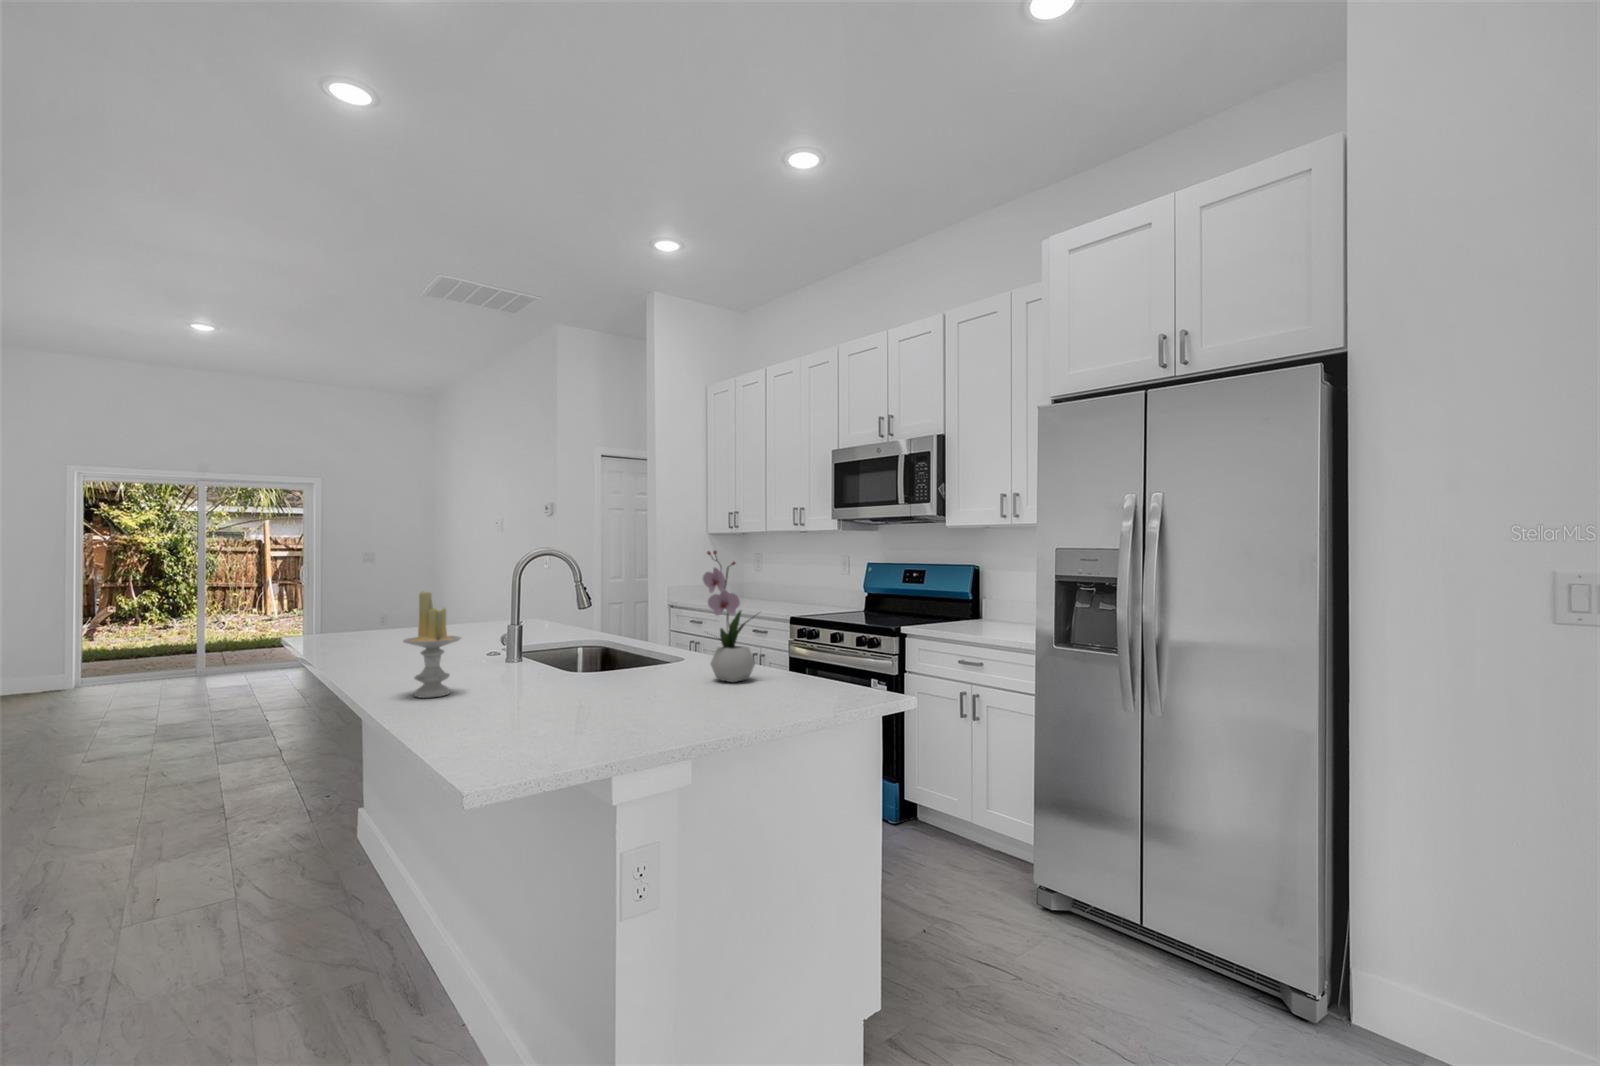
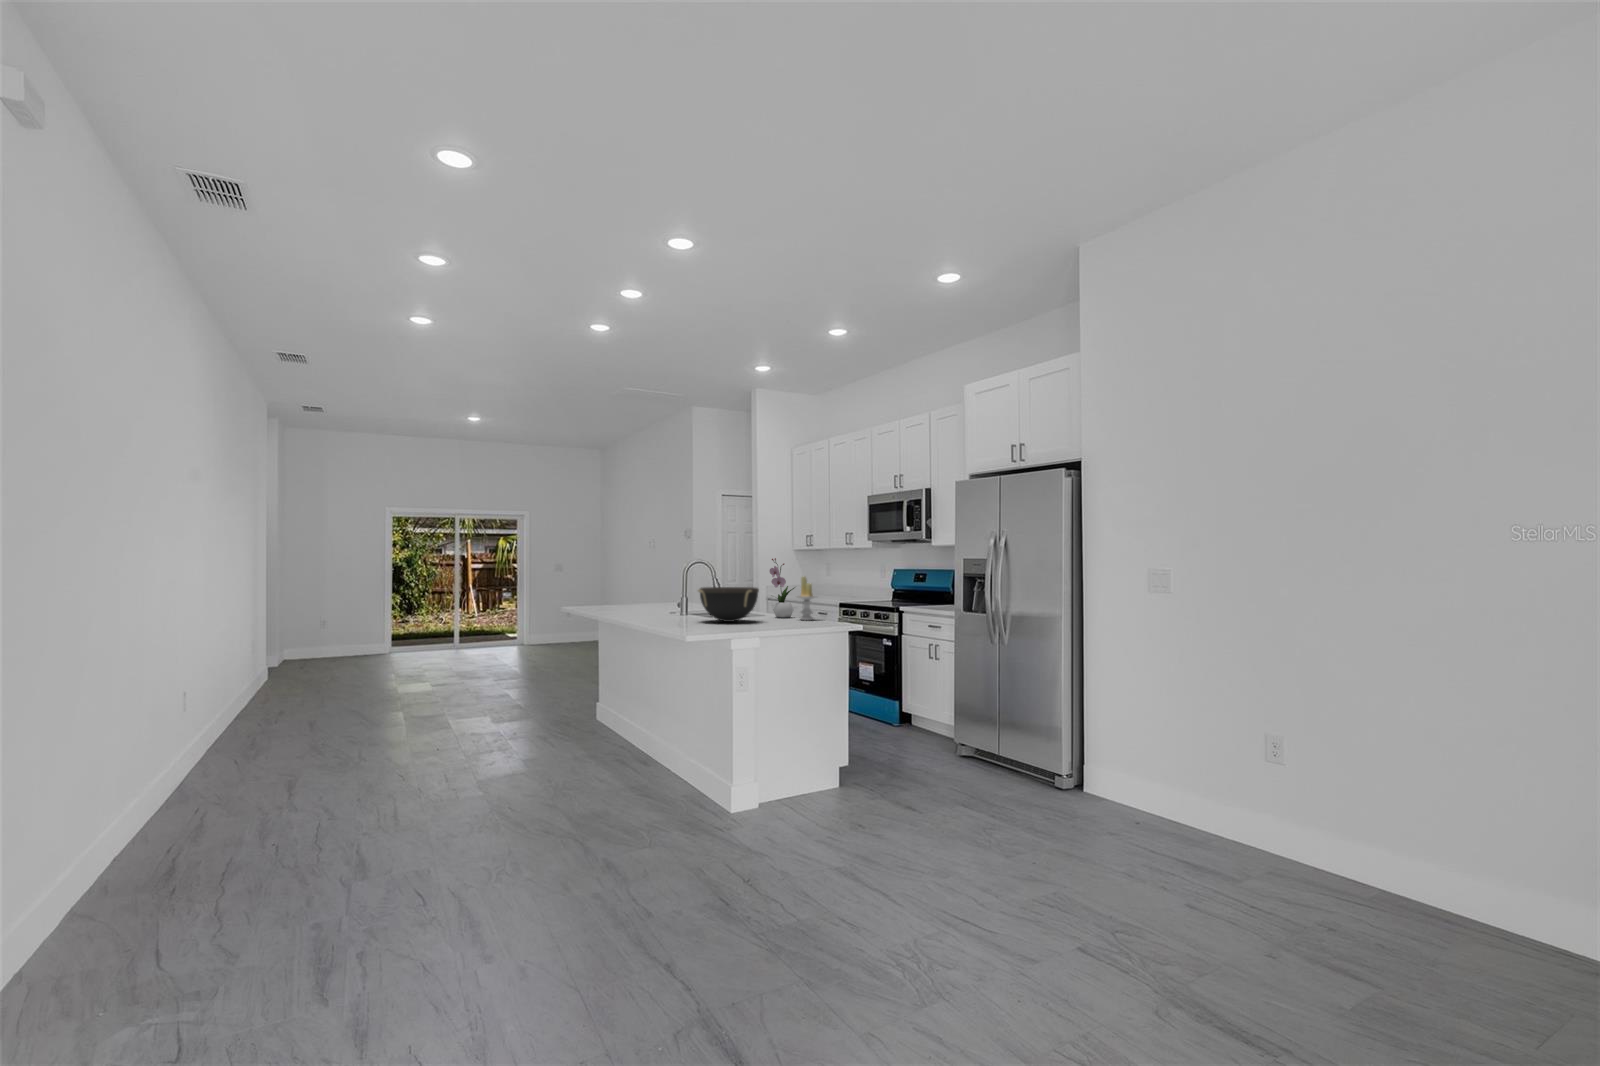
candle: present [403,591,461,698] -> present [797,577,817,620]
bowl: none [519,621,686,715] -> present [698,587,759,622]

